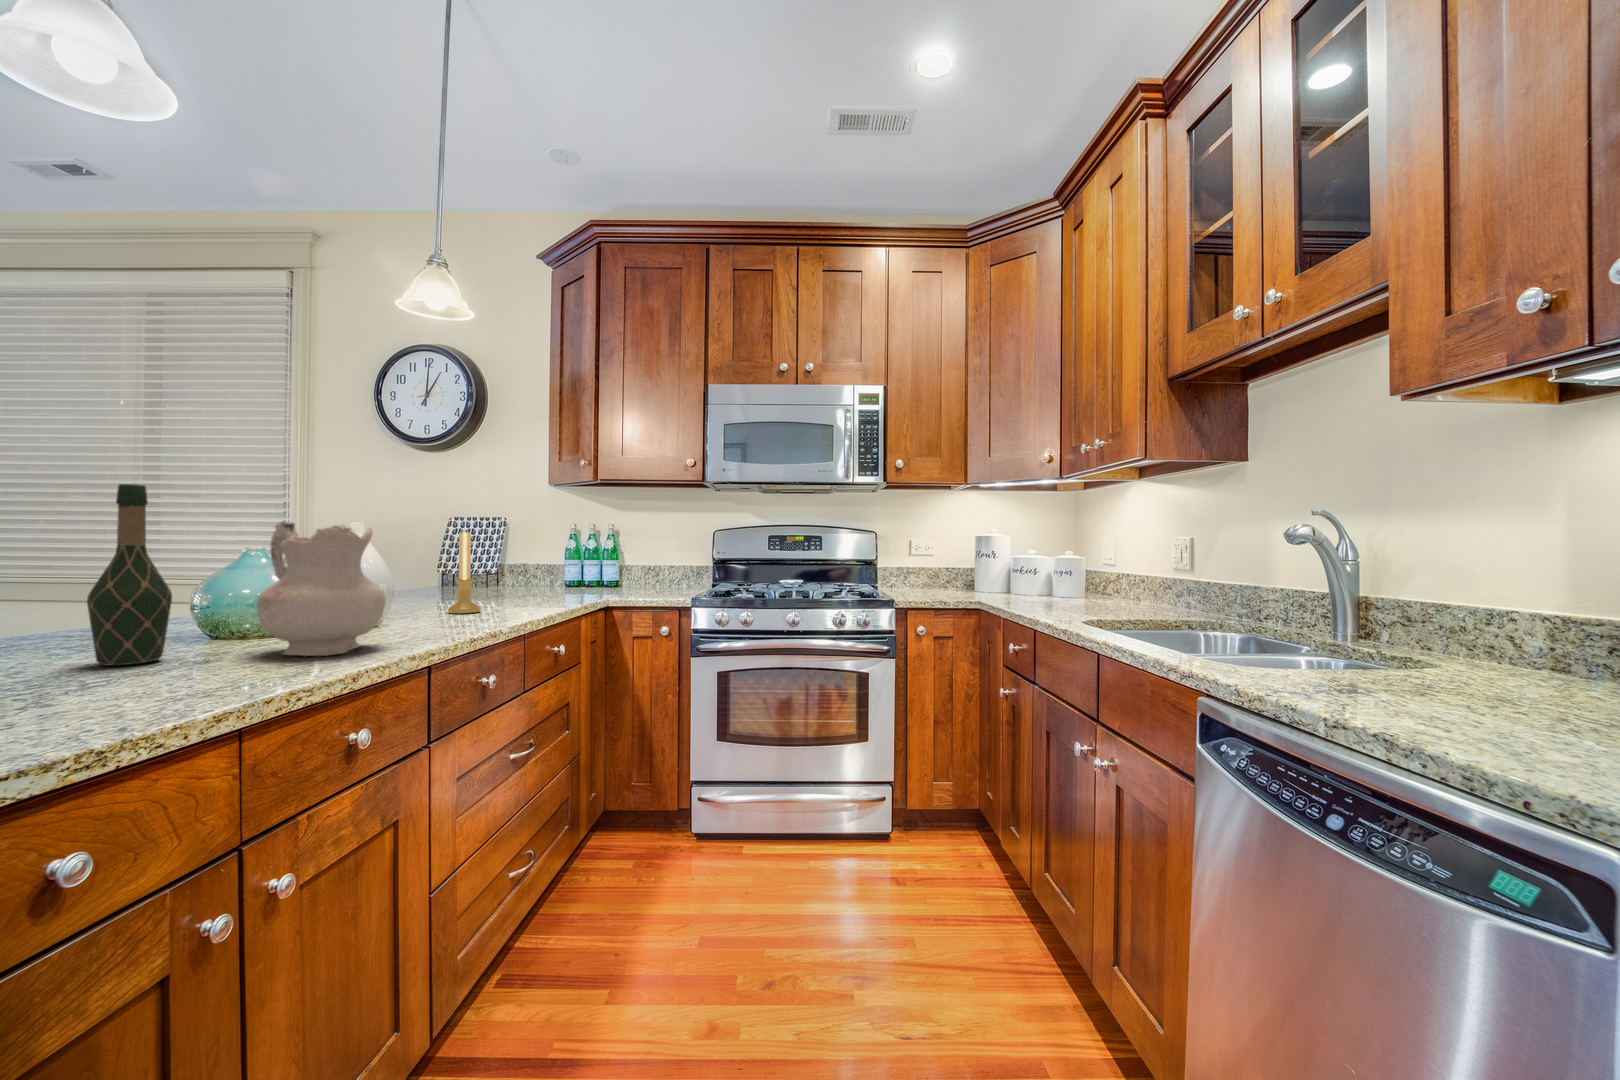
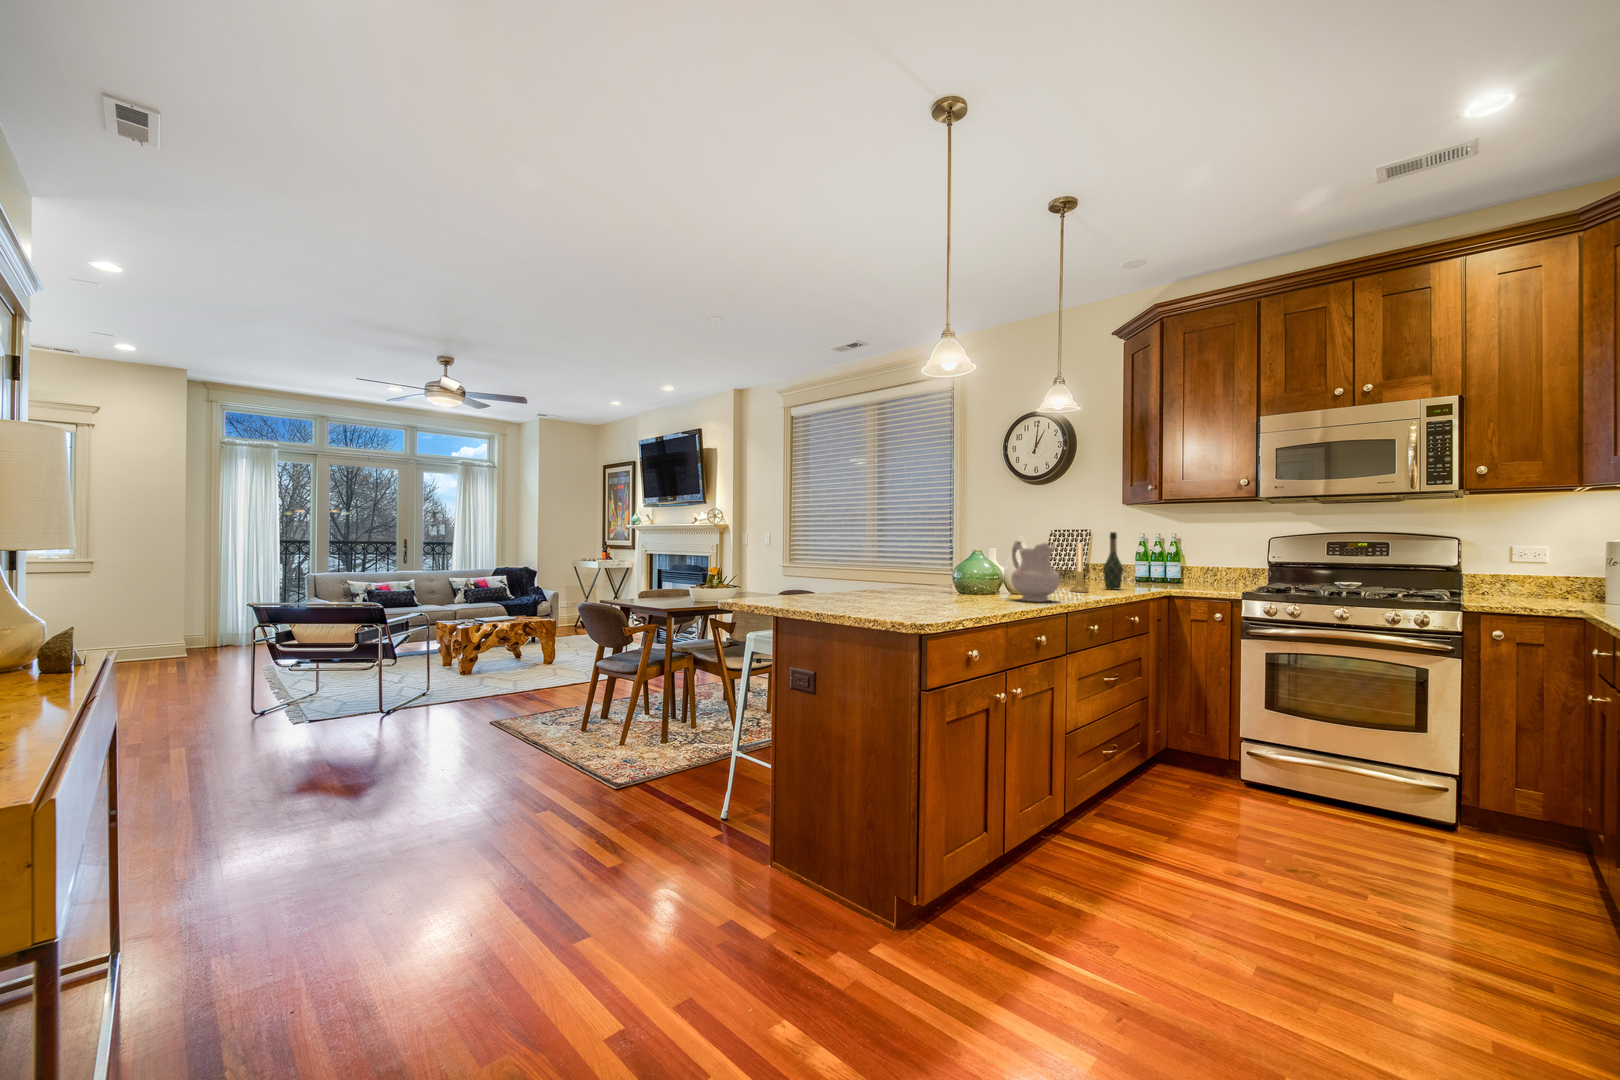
wine bottle: present [87,484,172,666] -> present [1103,532,1123,590]

